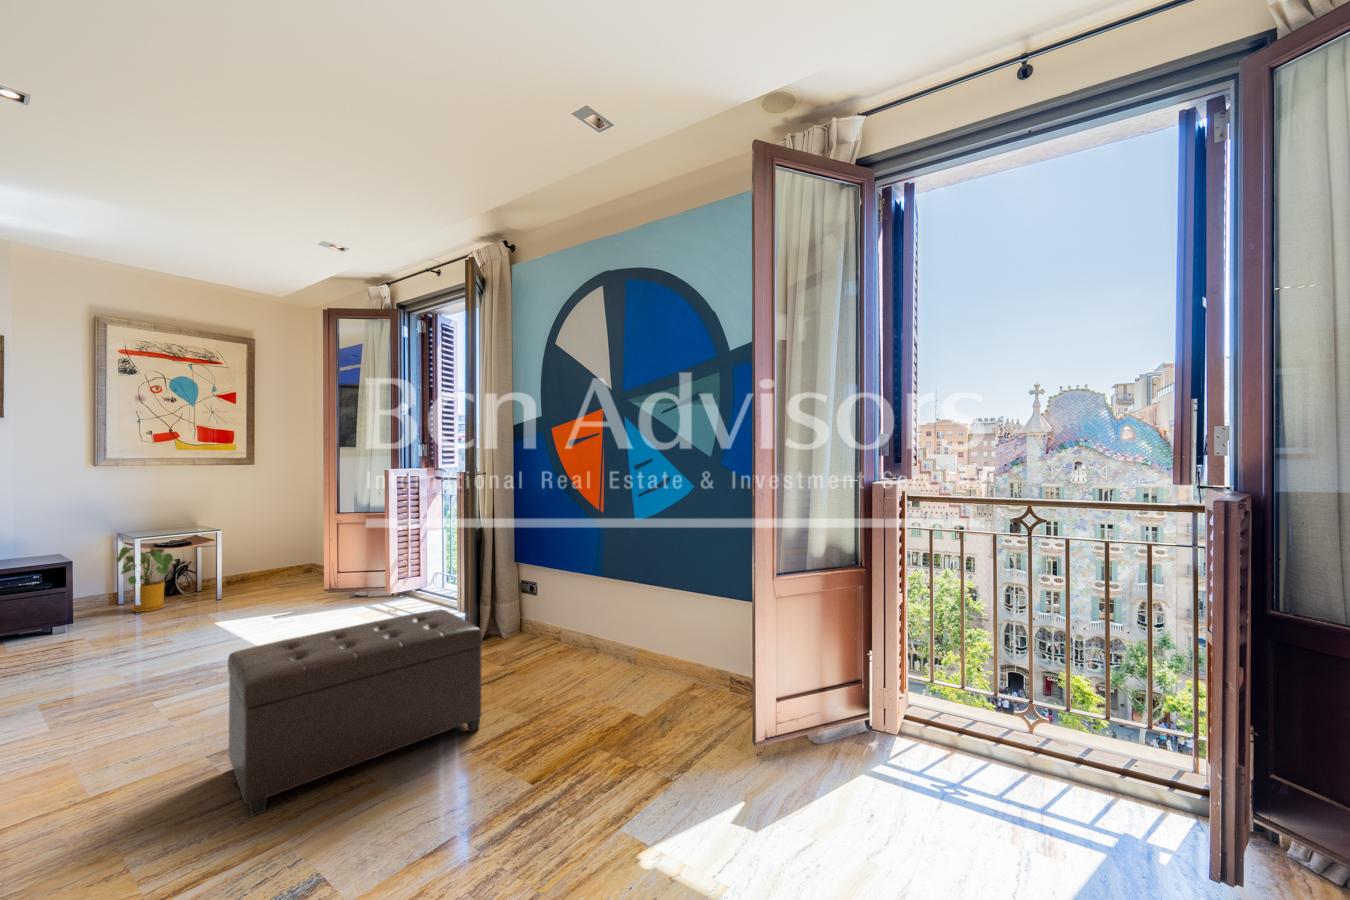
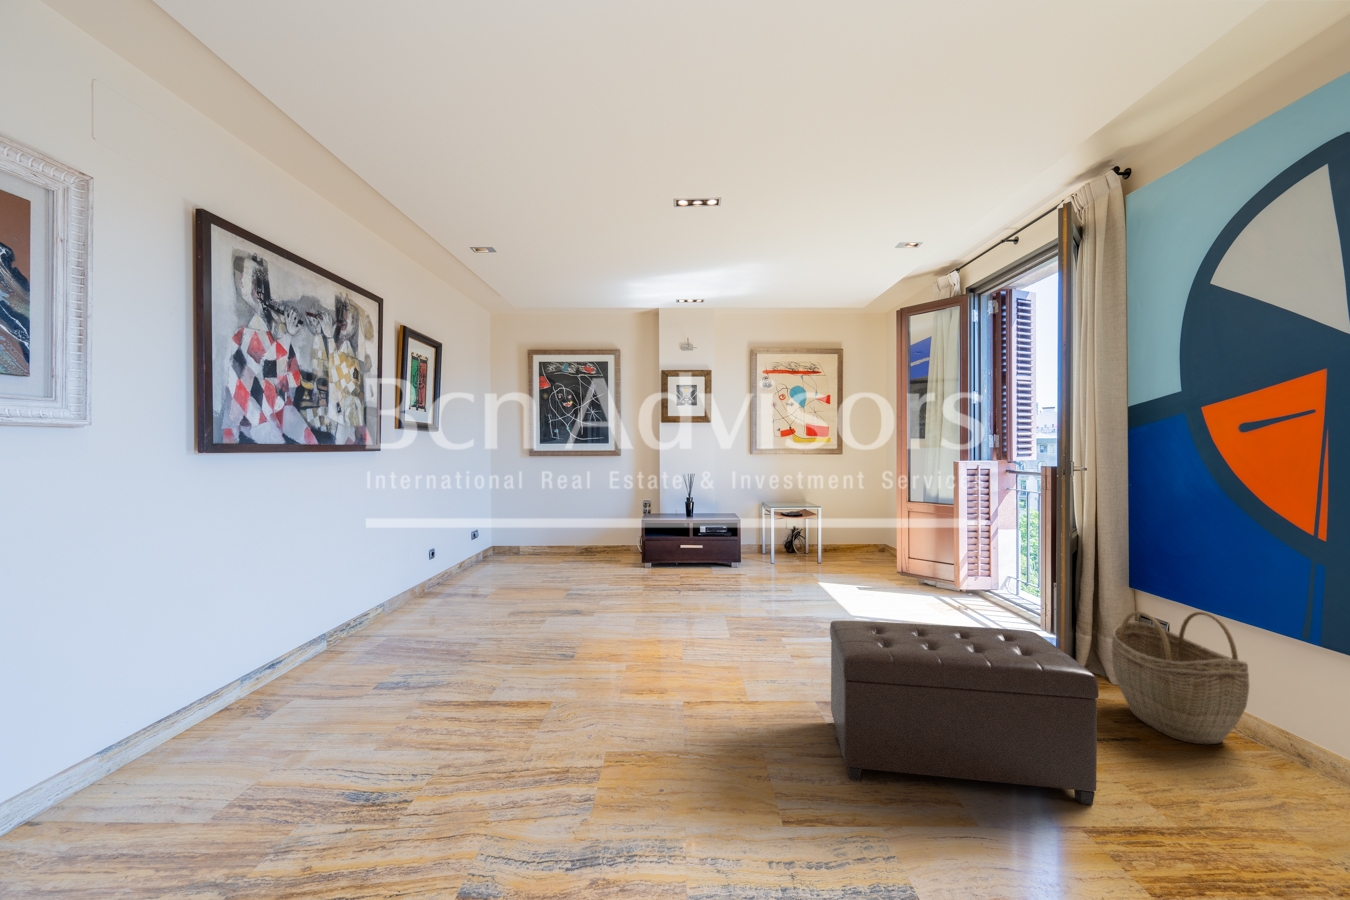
house plant: present [116,545,174,612] -> none [762,512,796,562]
woven basket: none [500,568,572,662] -> present [1111,611,1249,744]

